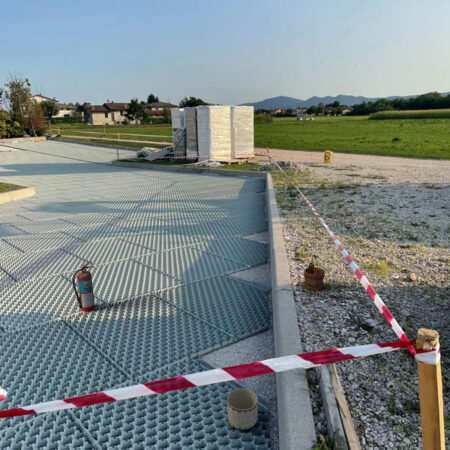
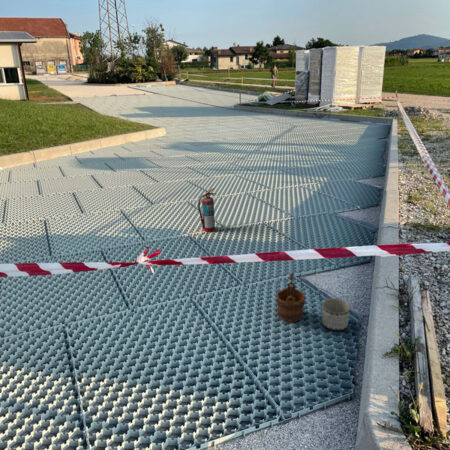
wooden bucket: present [304,255,325,290] -> present [277,274,305,322]

